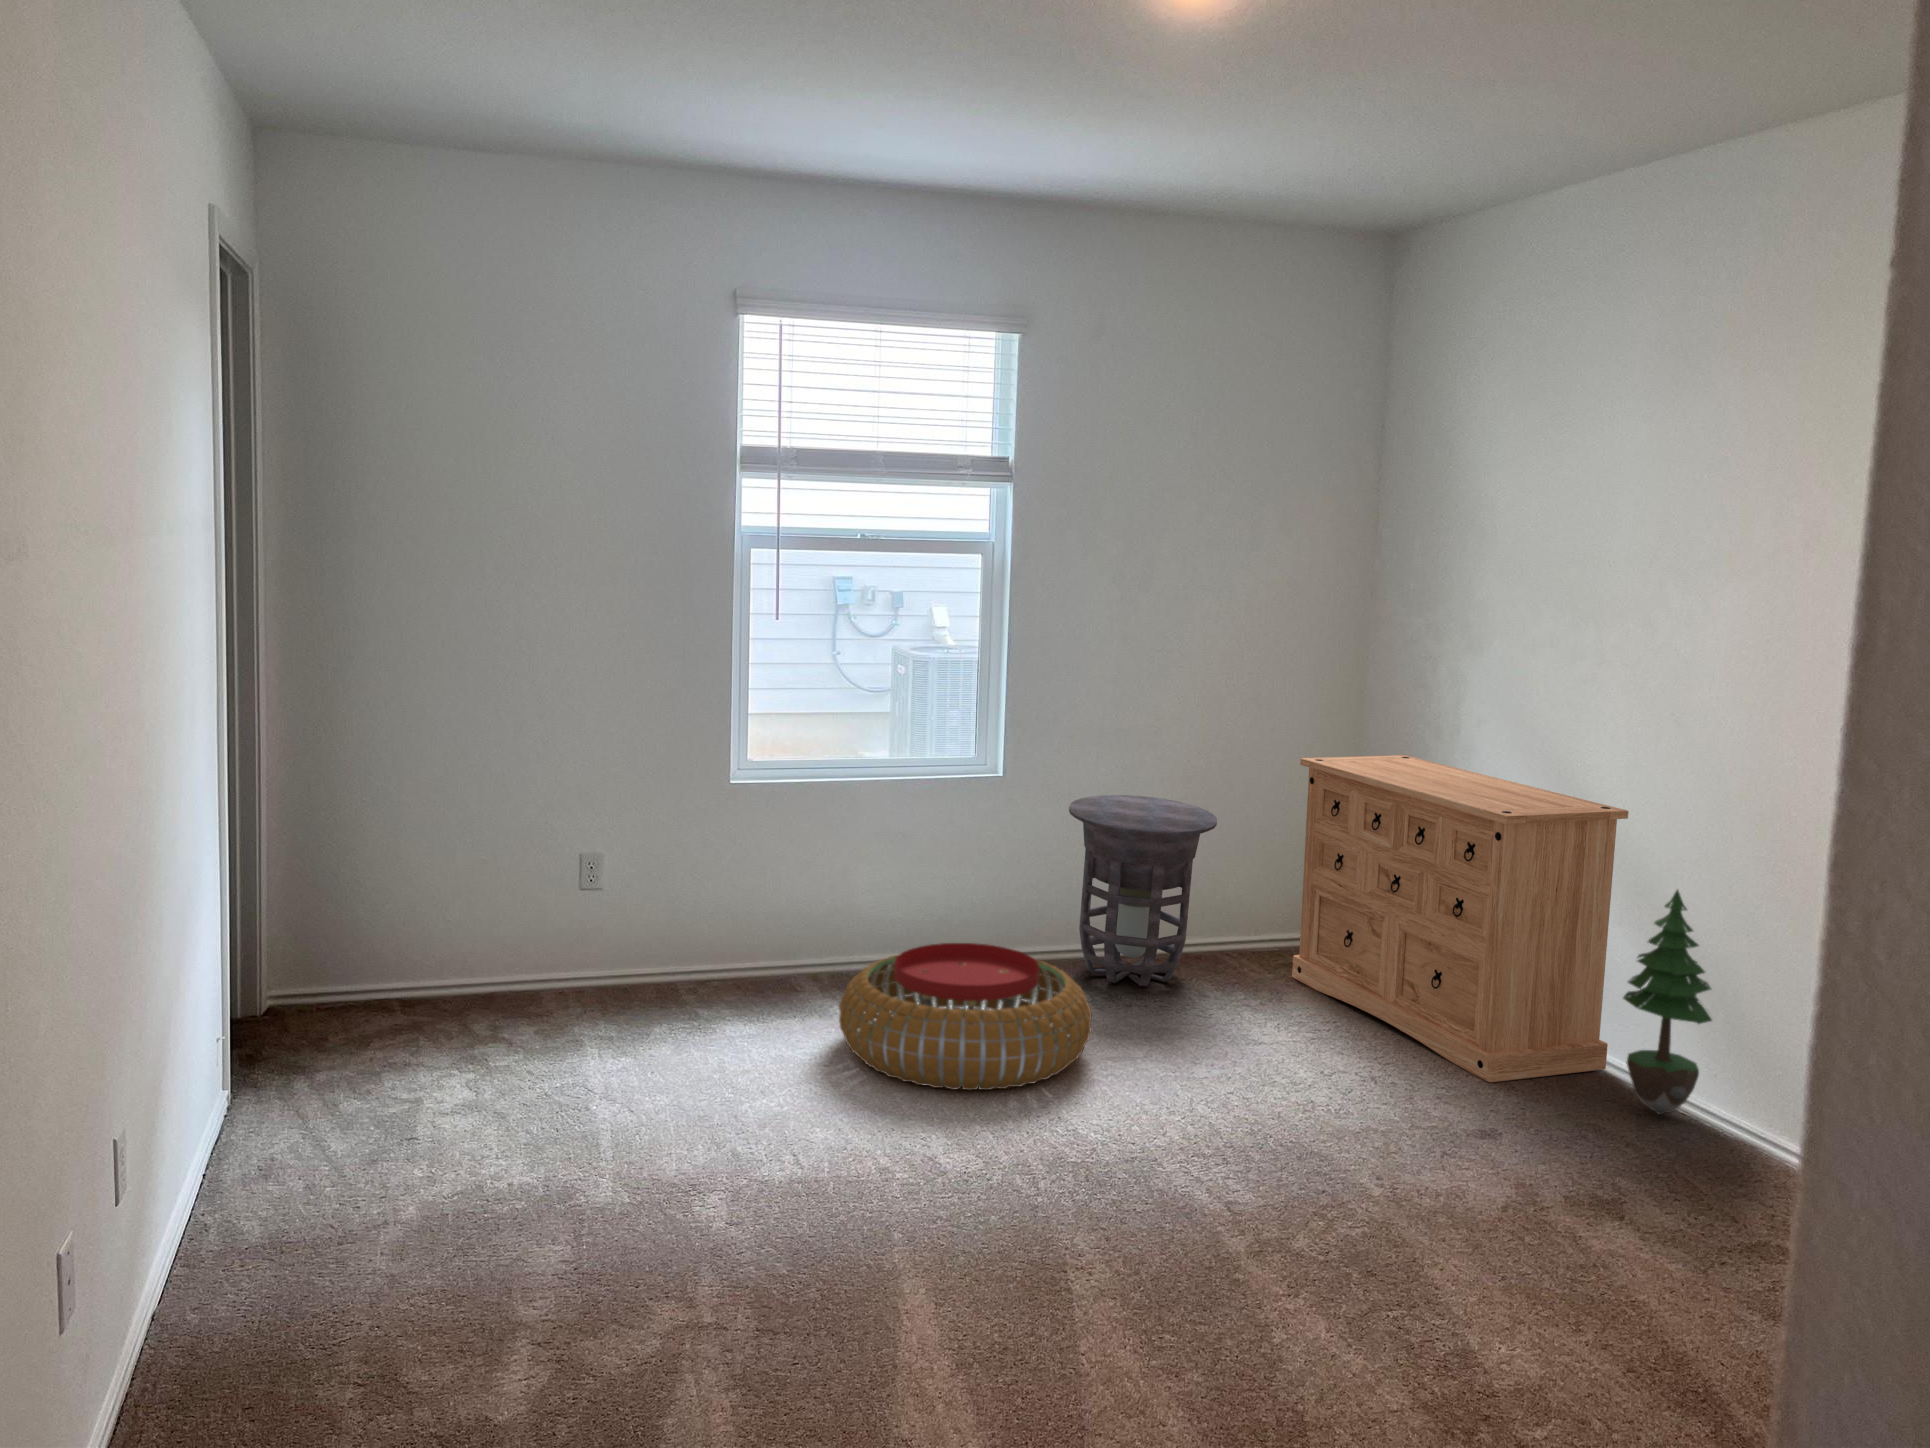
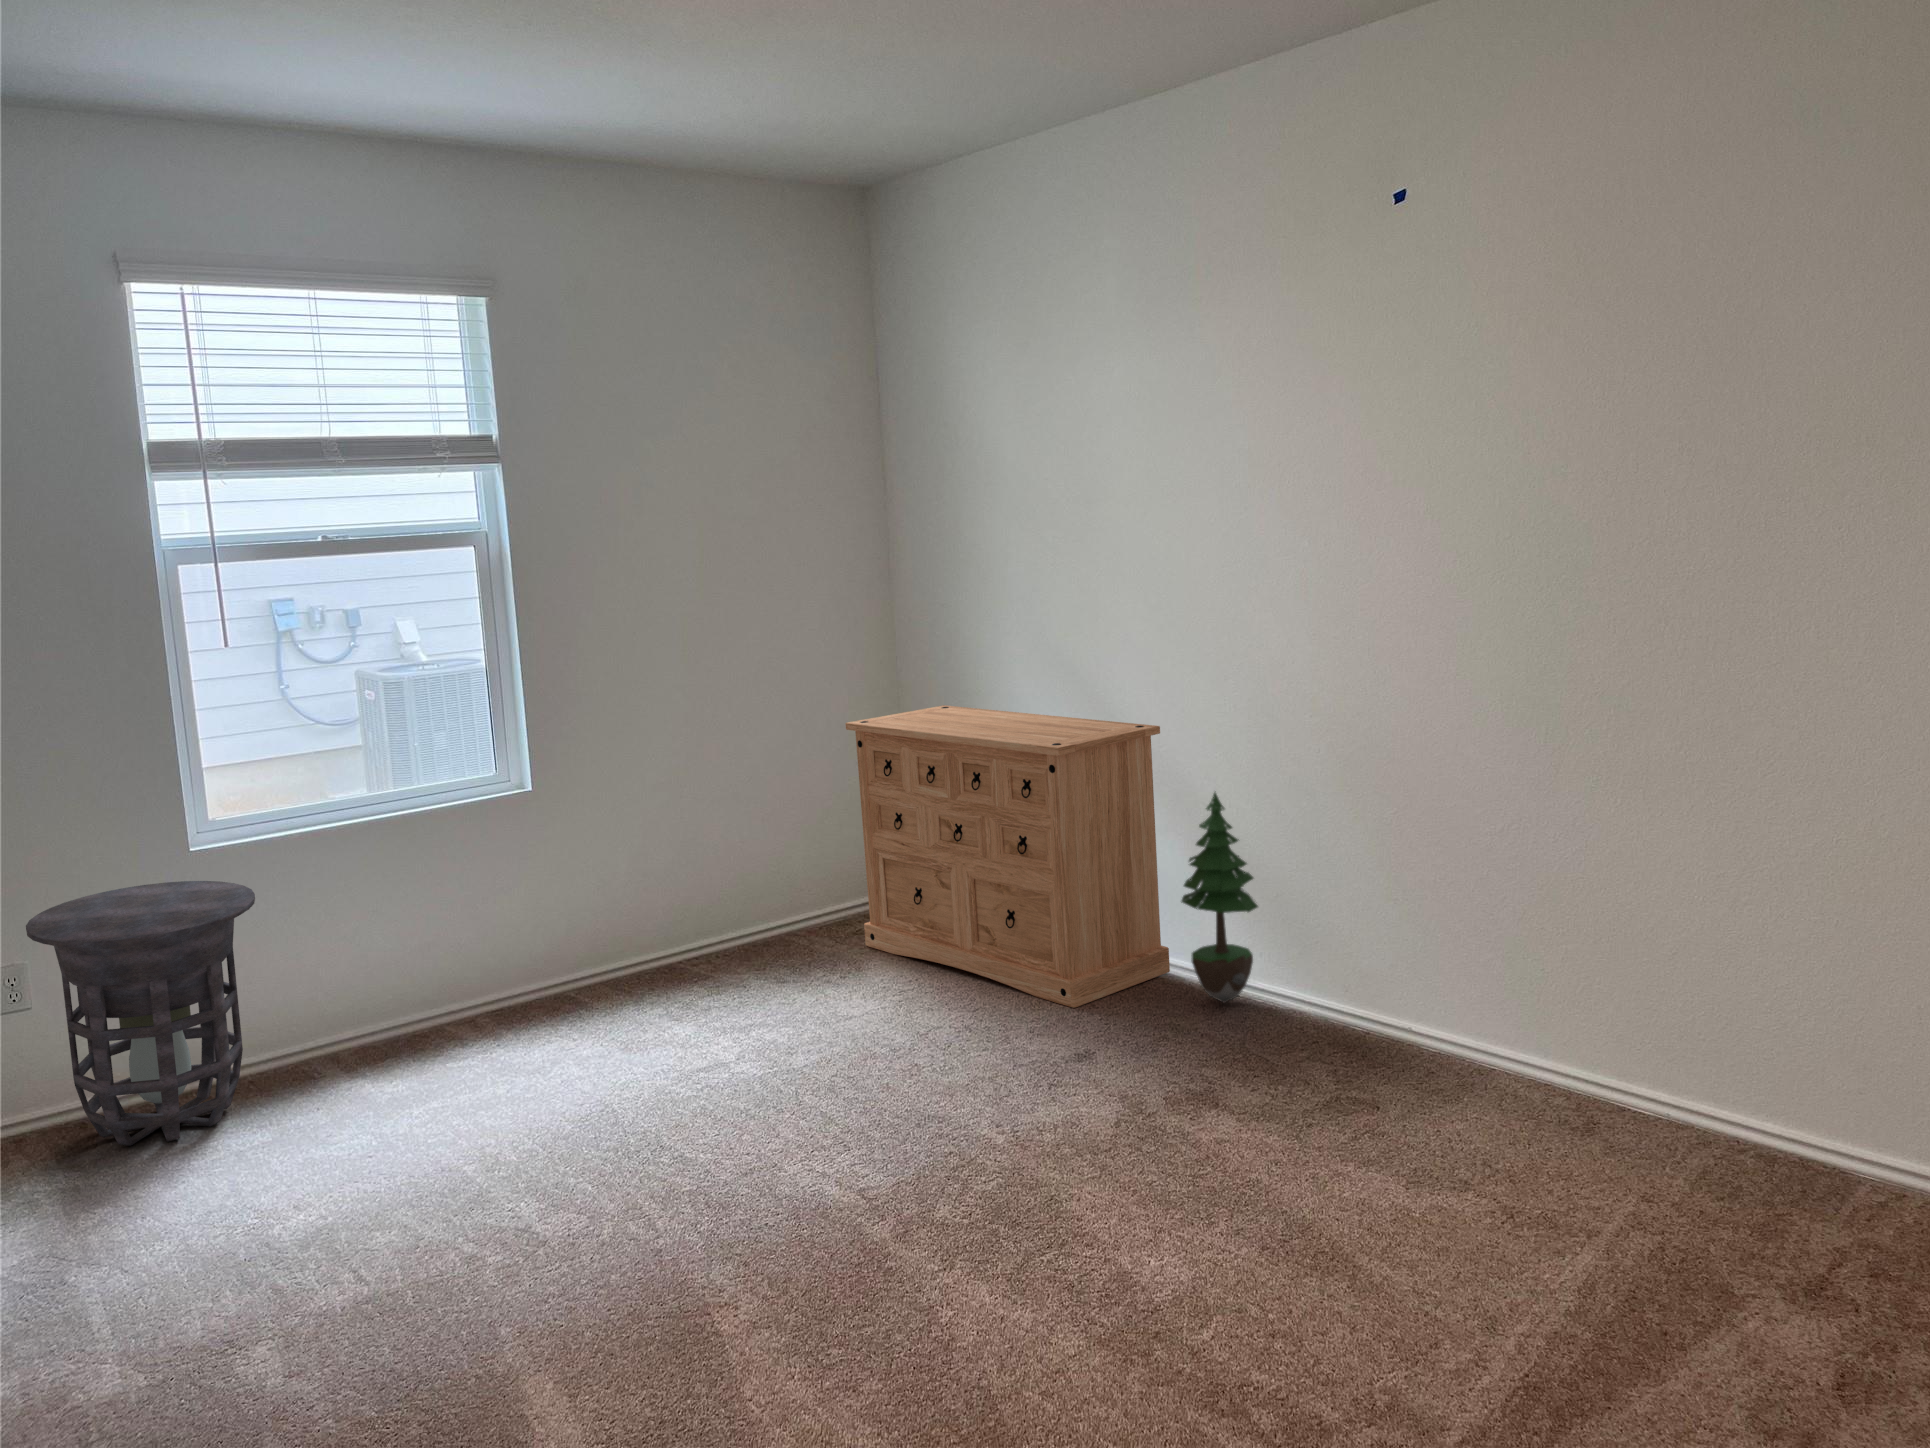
side table: present [1069,795,1217,986] -> present [26,881,255,1146]
pouf: present [839,943,1092,1090] -> none [378,976,678,1151]

